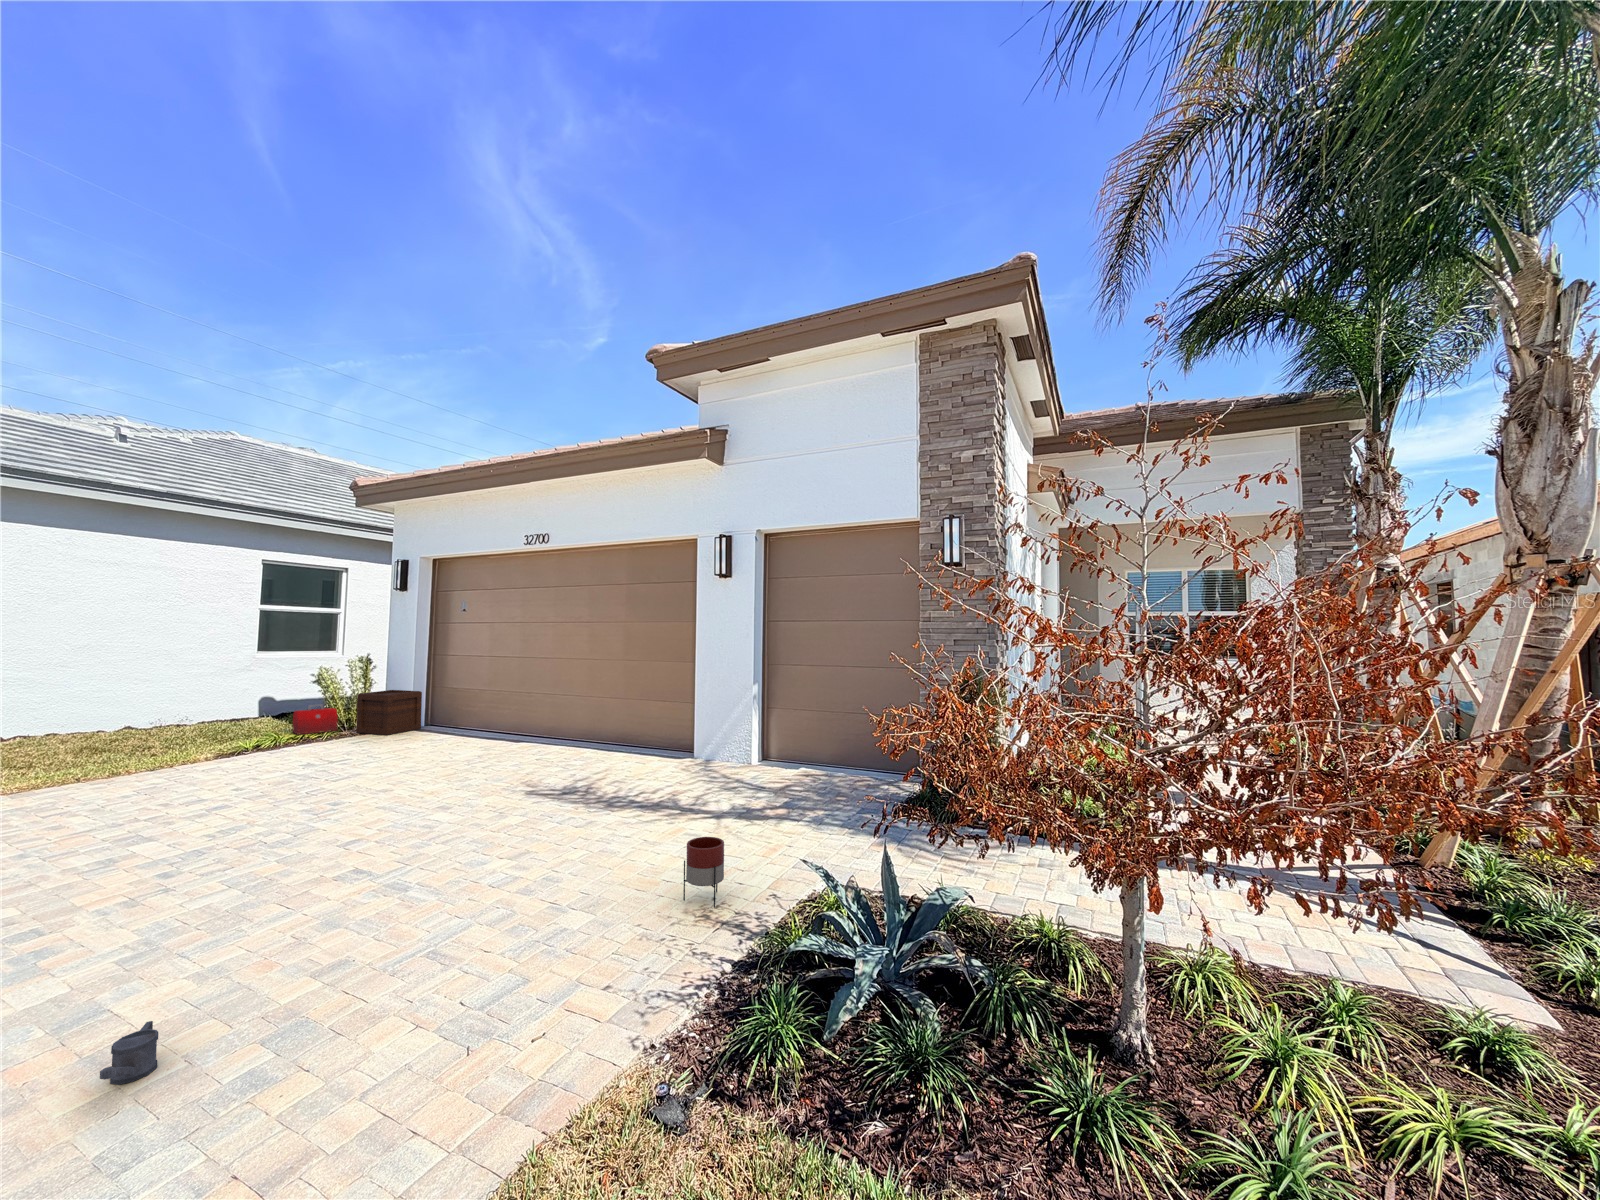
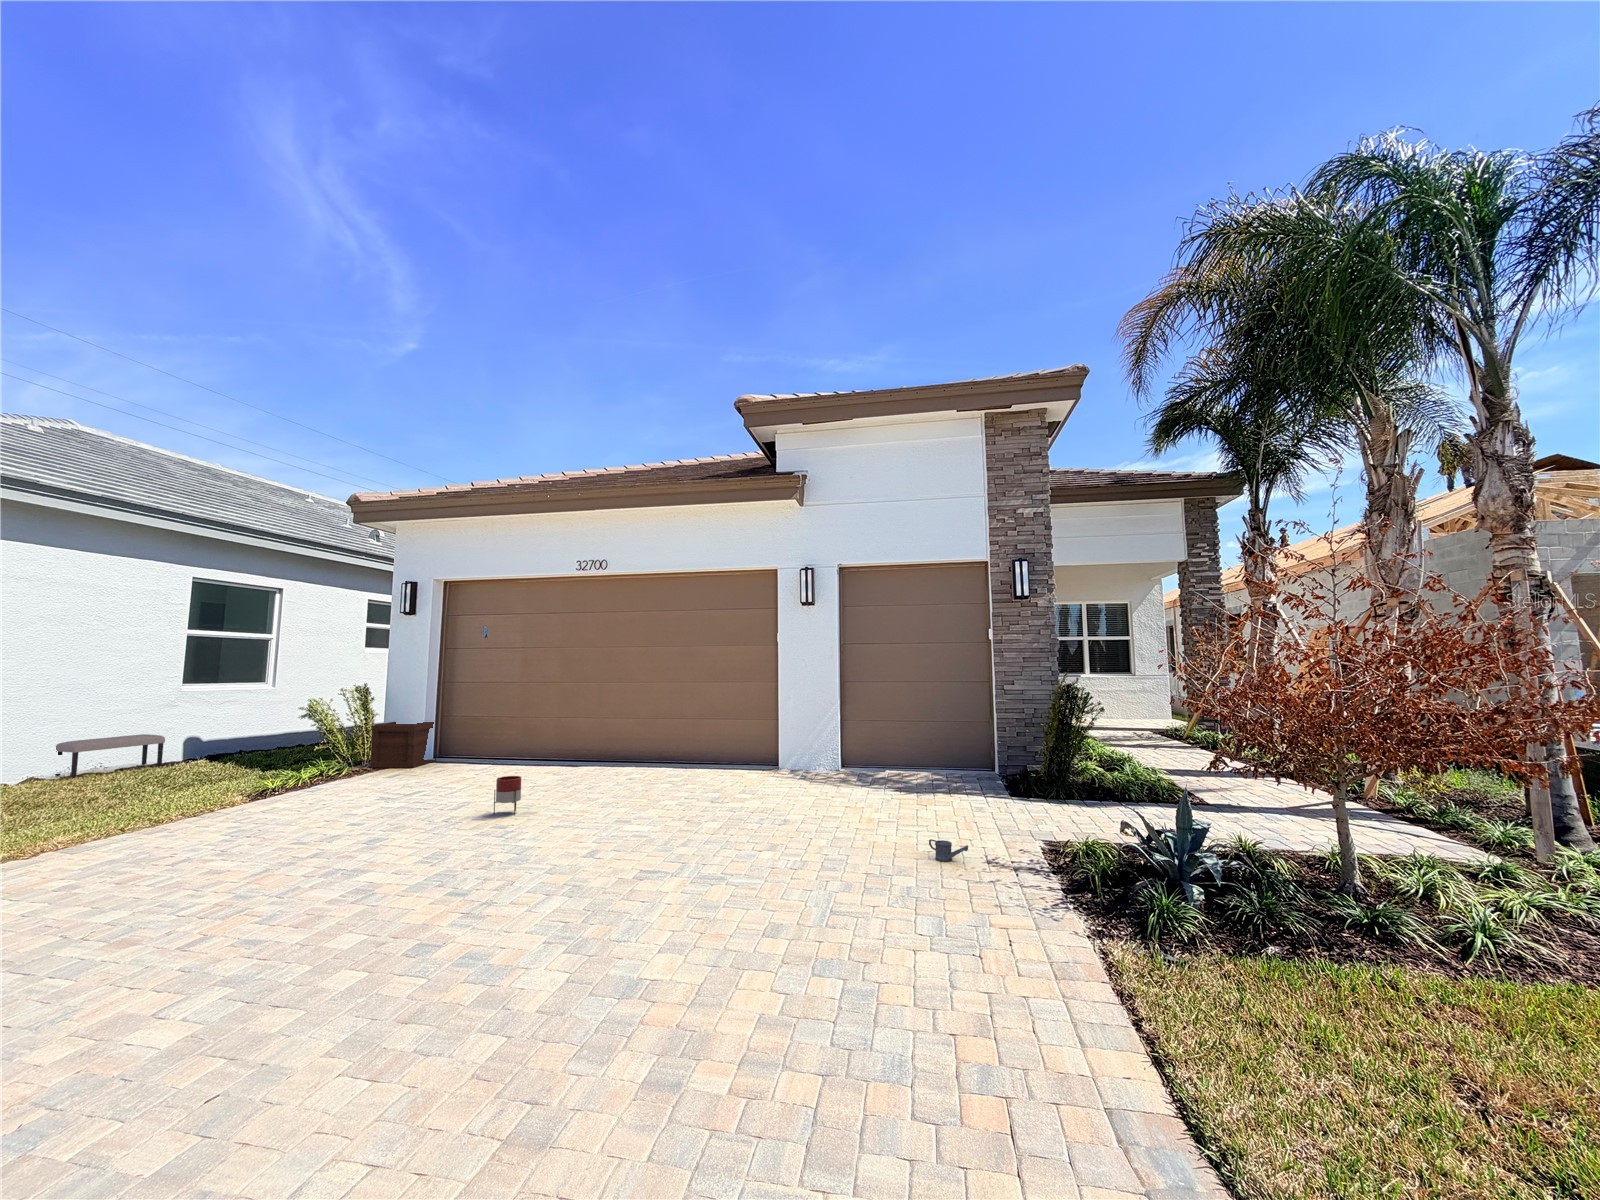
bench: none [140,693,229,728] -> present [55,734,165,778]
toolbox: present [292,704,338,735] -> none [287,739,340,773]
planter: present [683,837,724,907] -> present [494,776,521,815]
watering can: present [100,1021,158,1085] -> present [929,839,968,862]

